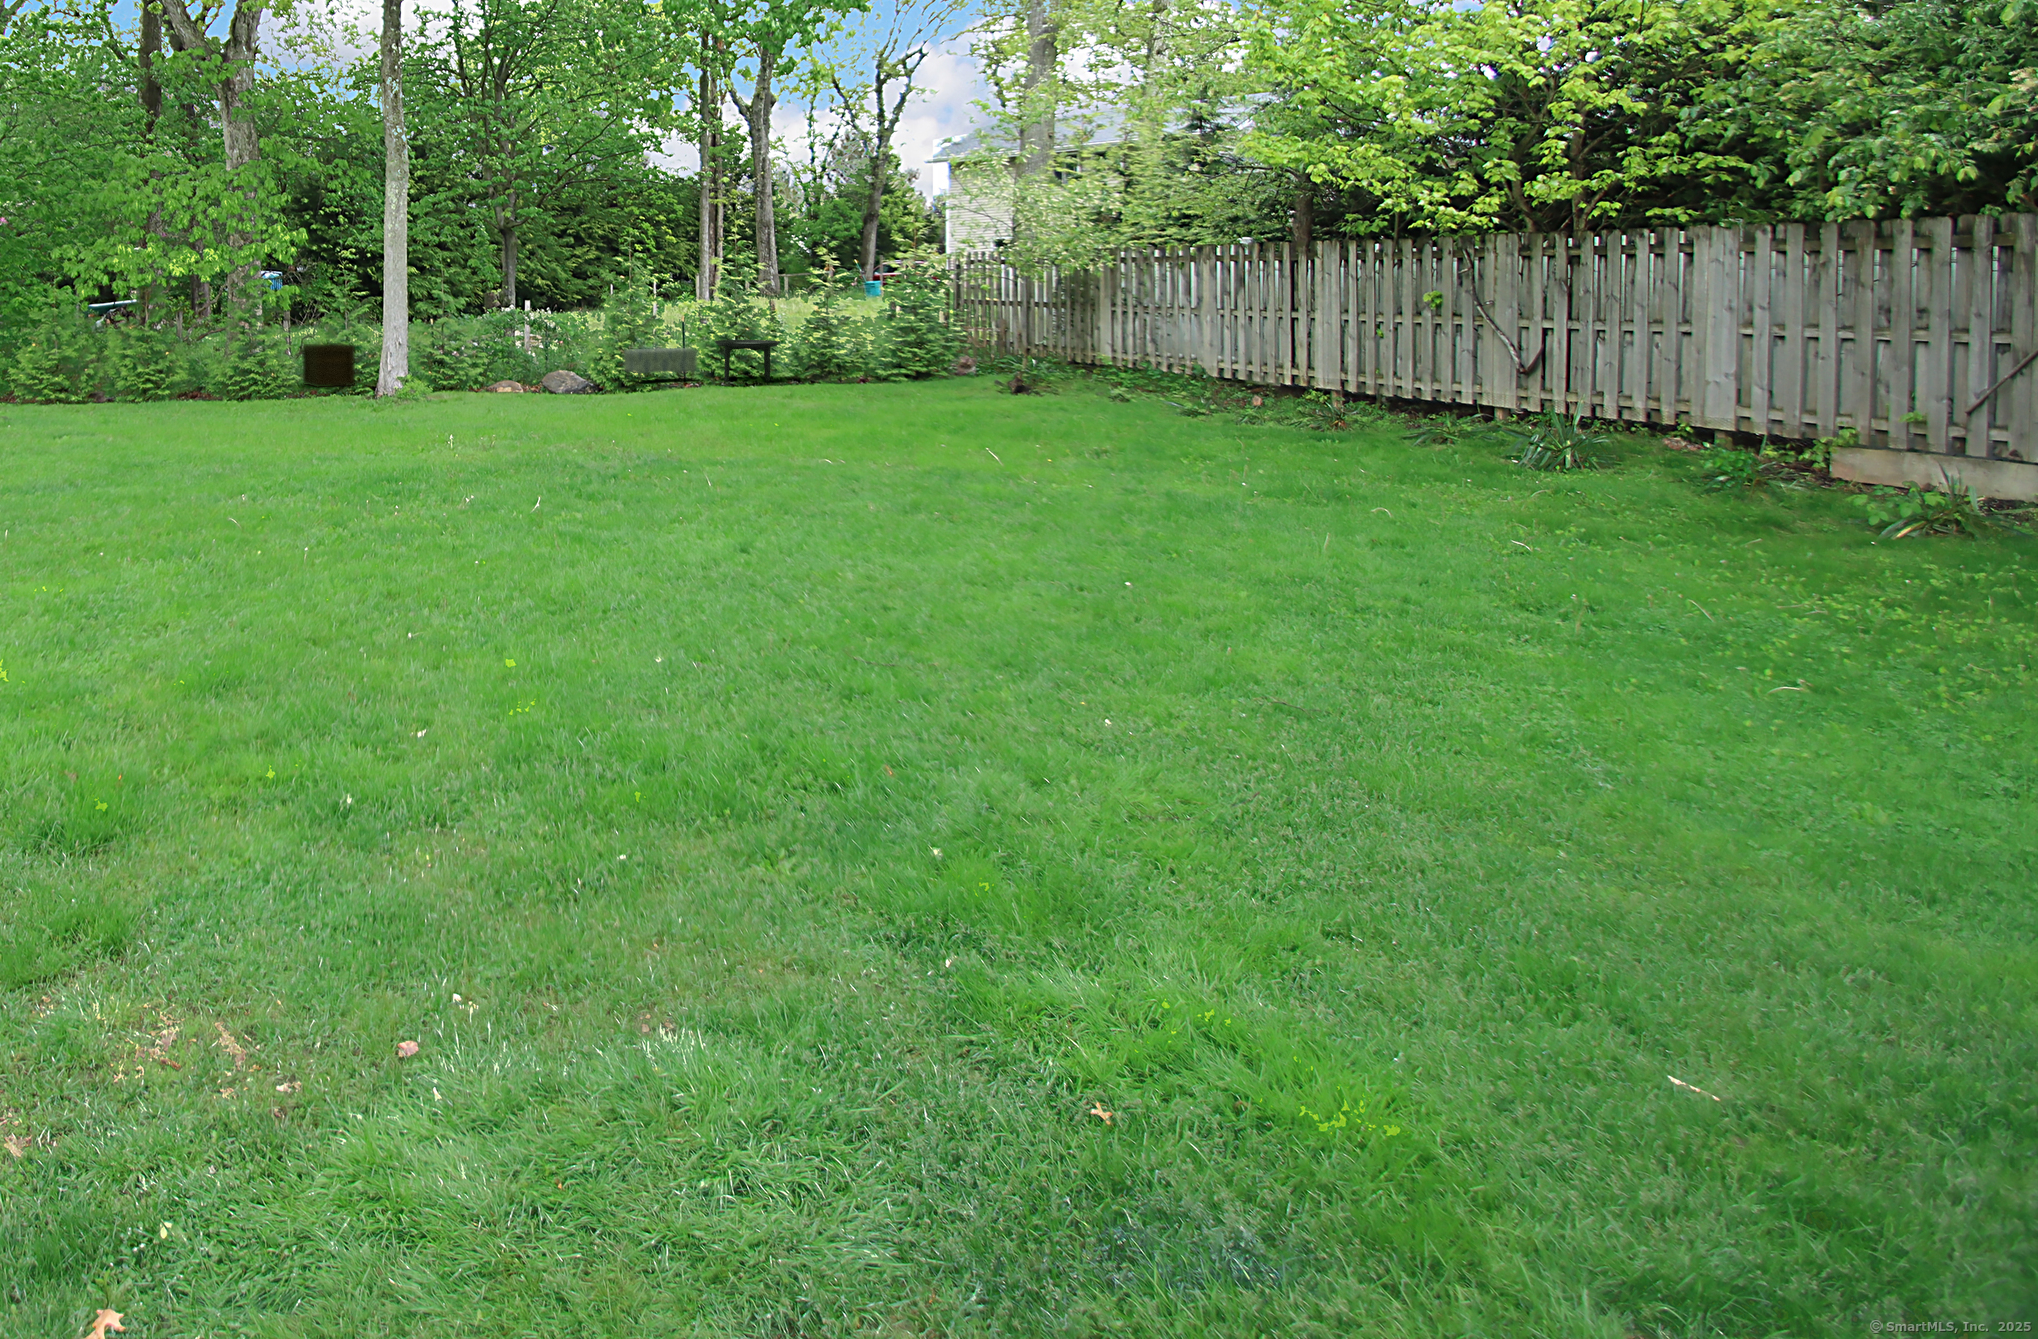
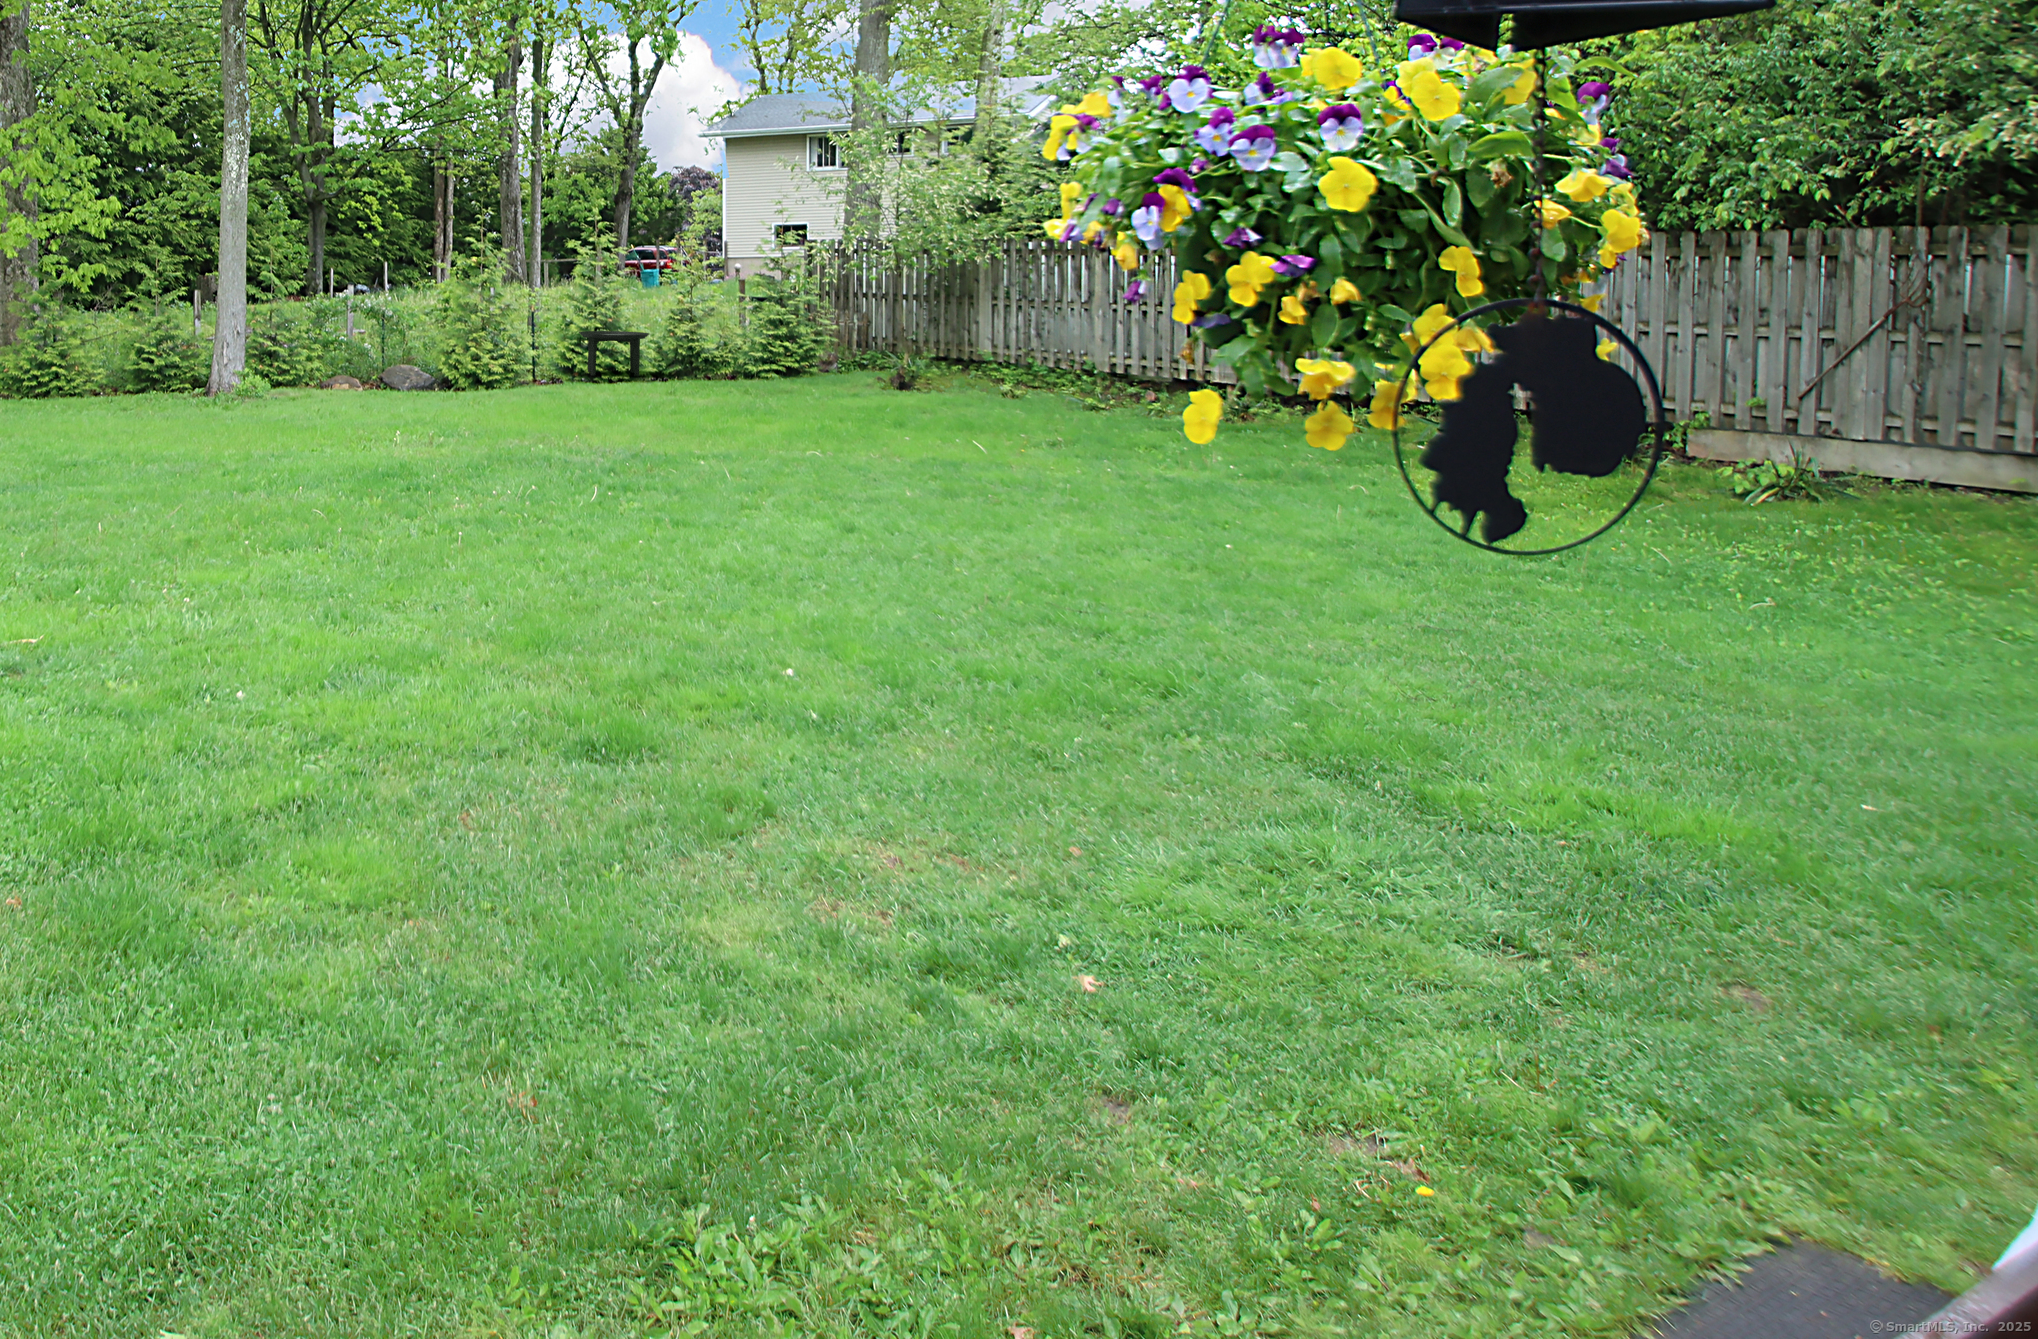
wooden crate: present [302,343,355,387] -> none [120,331,183,382]
bench: present [624,348,697,382] -> none [483,339,561,378]

